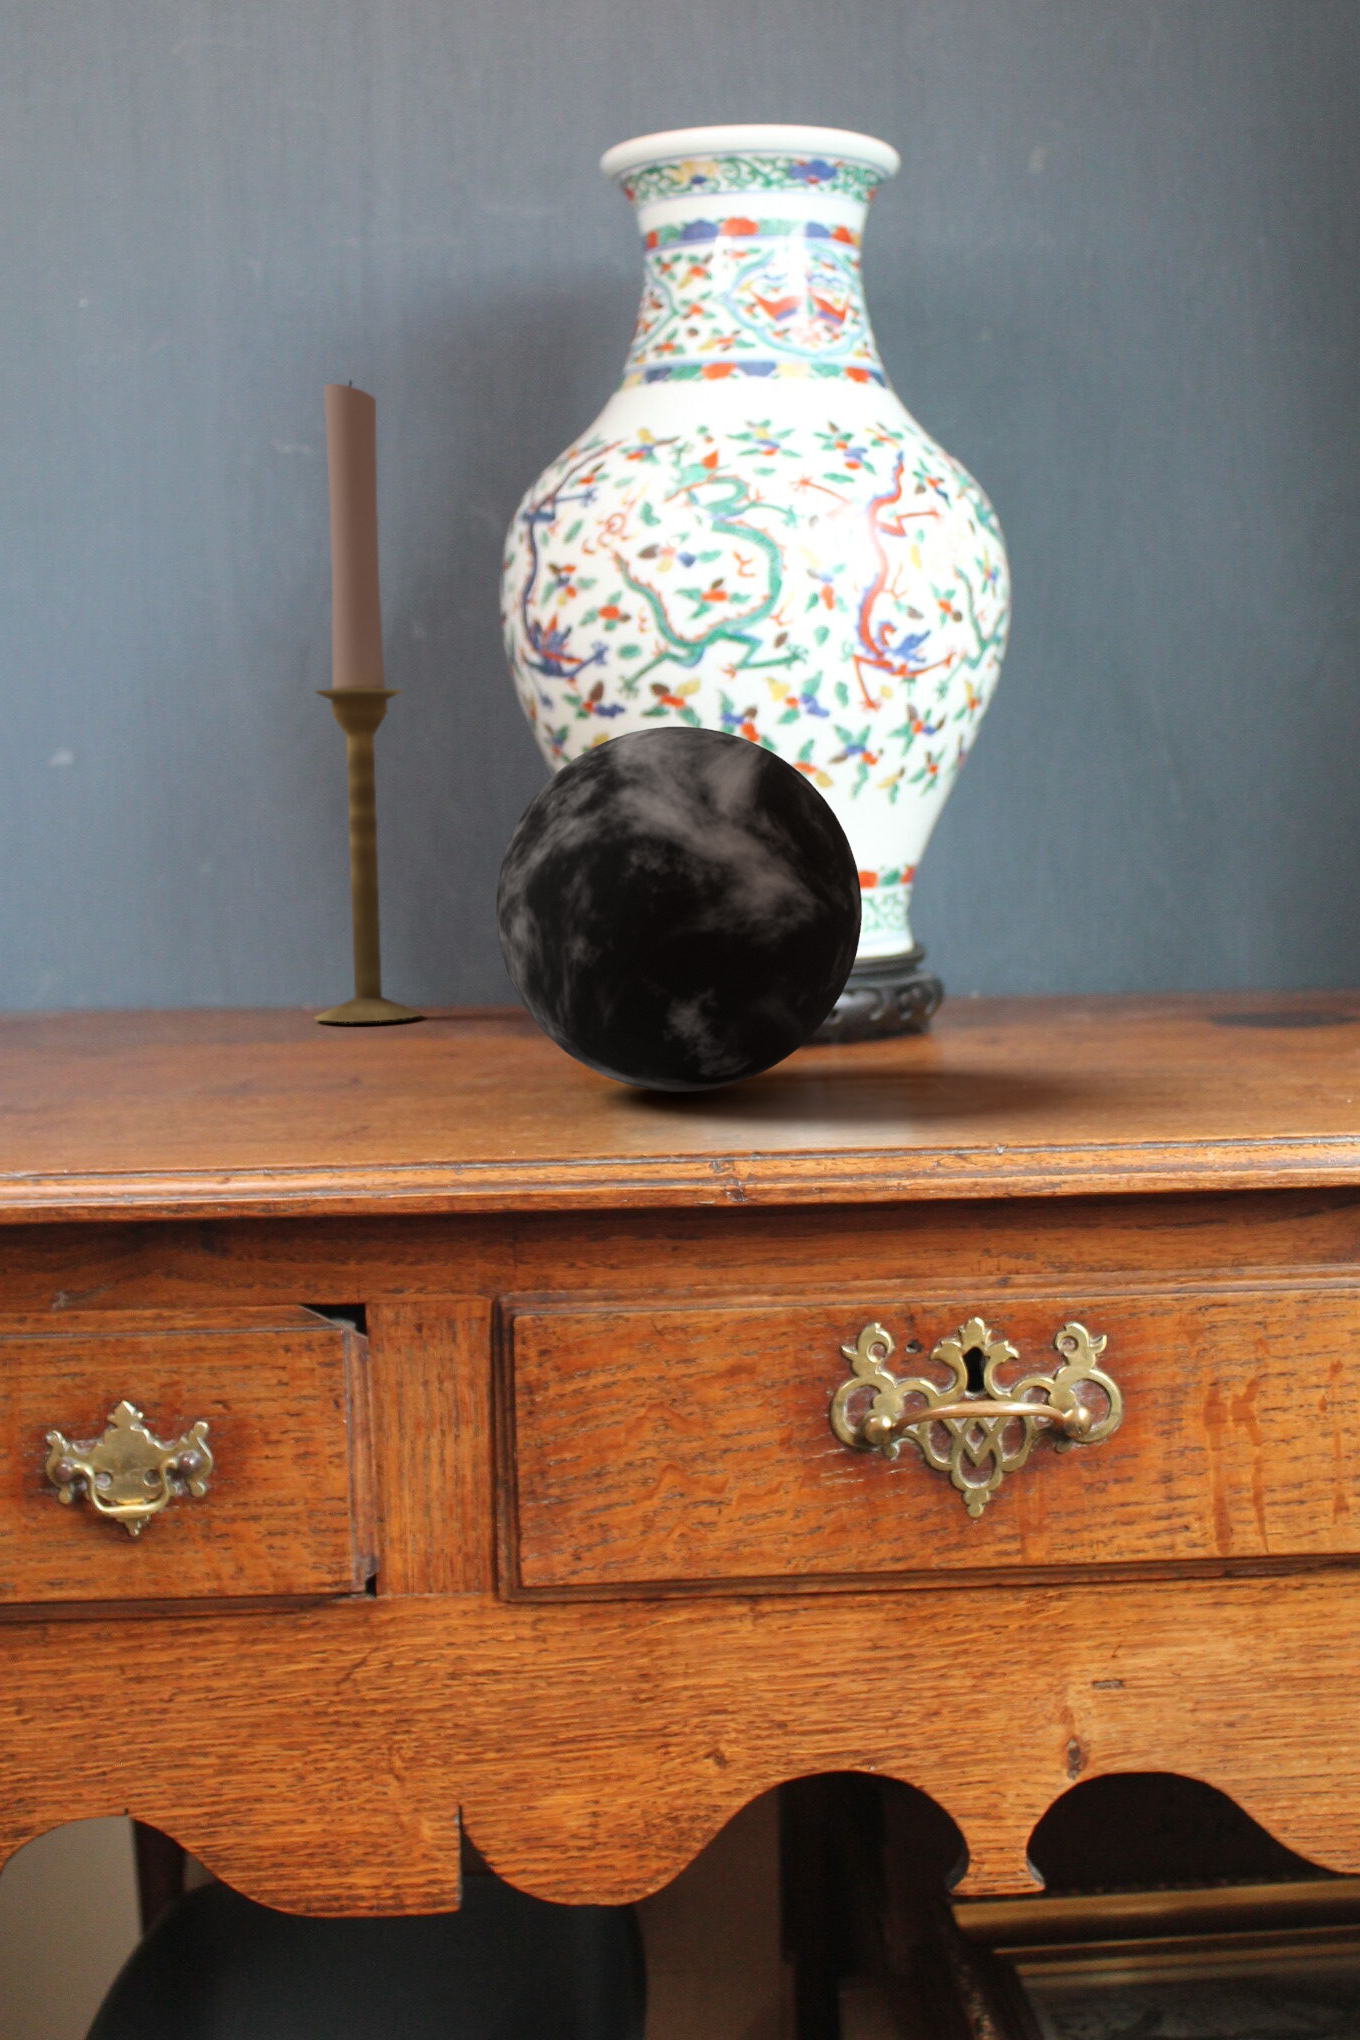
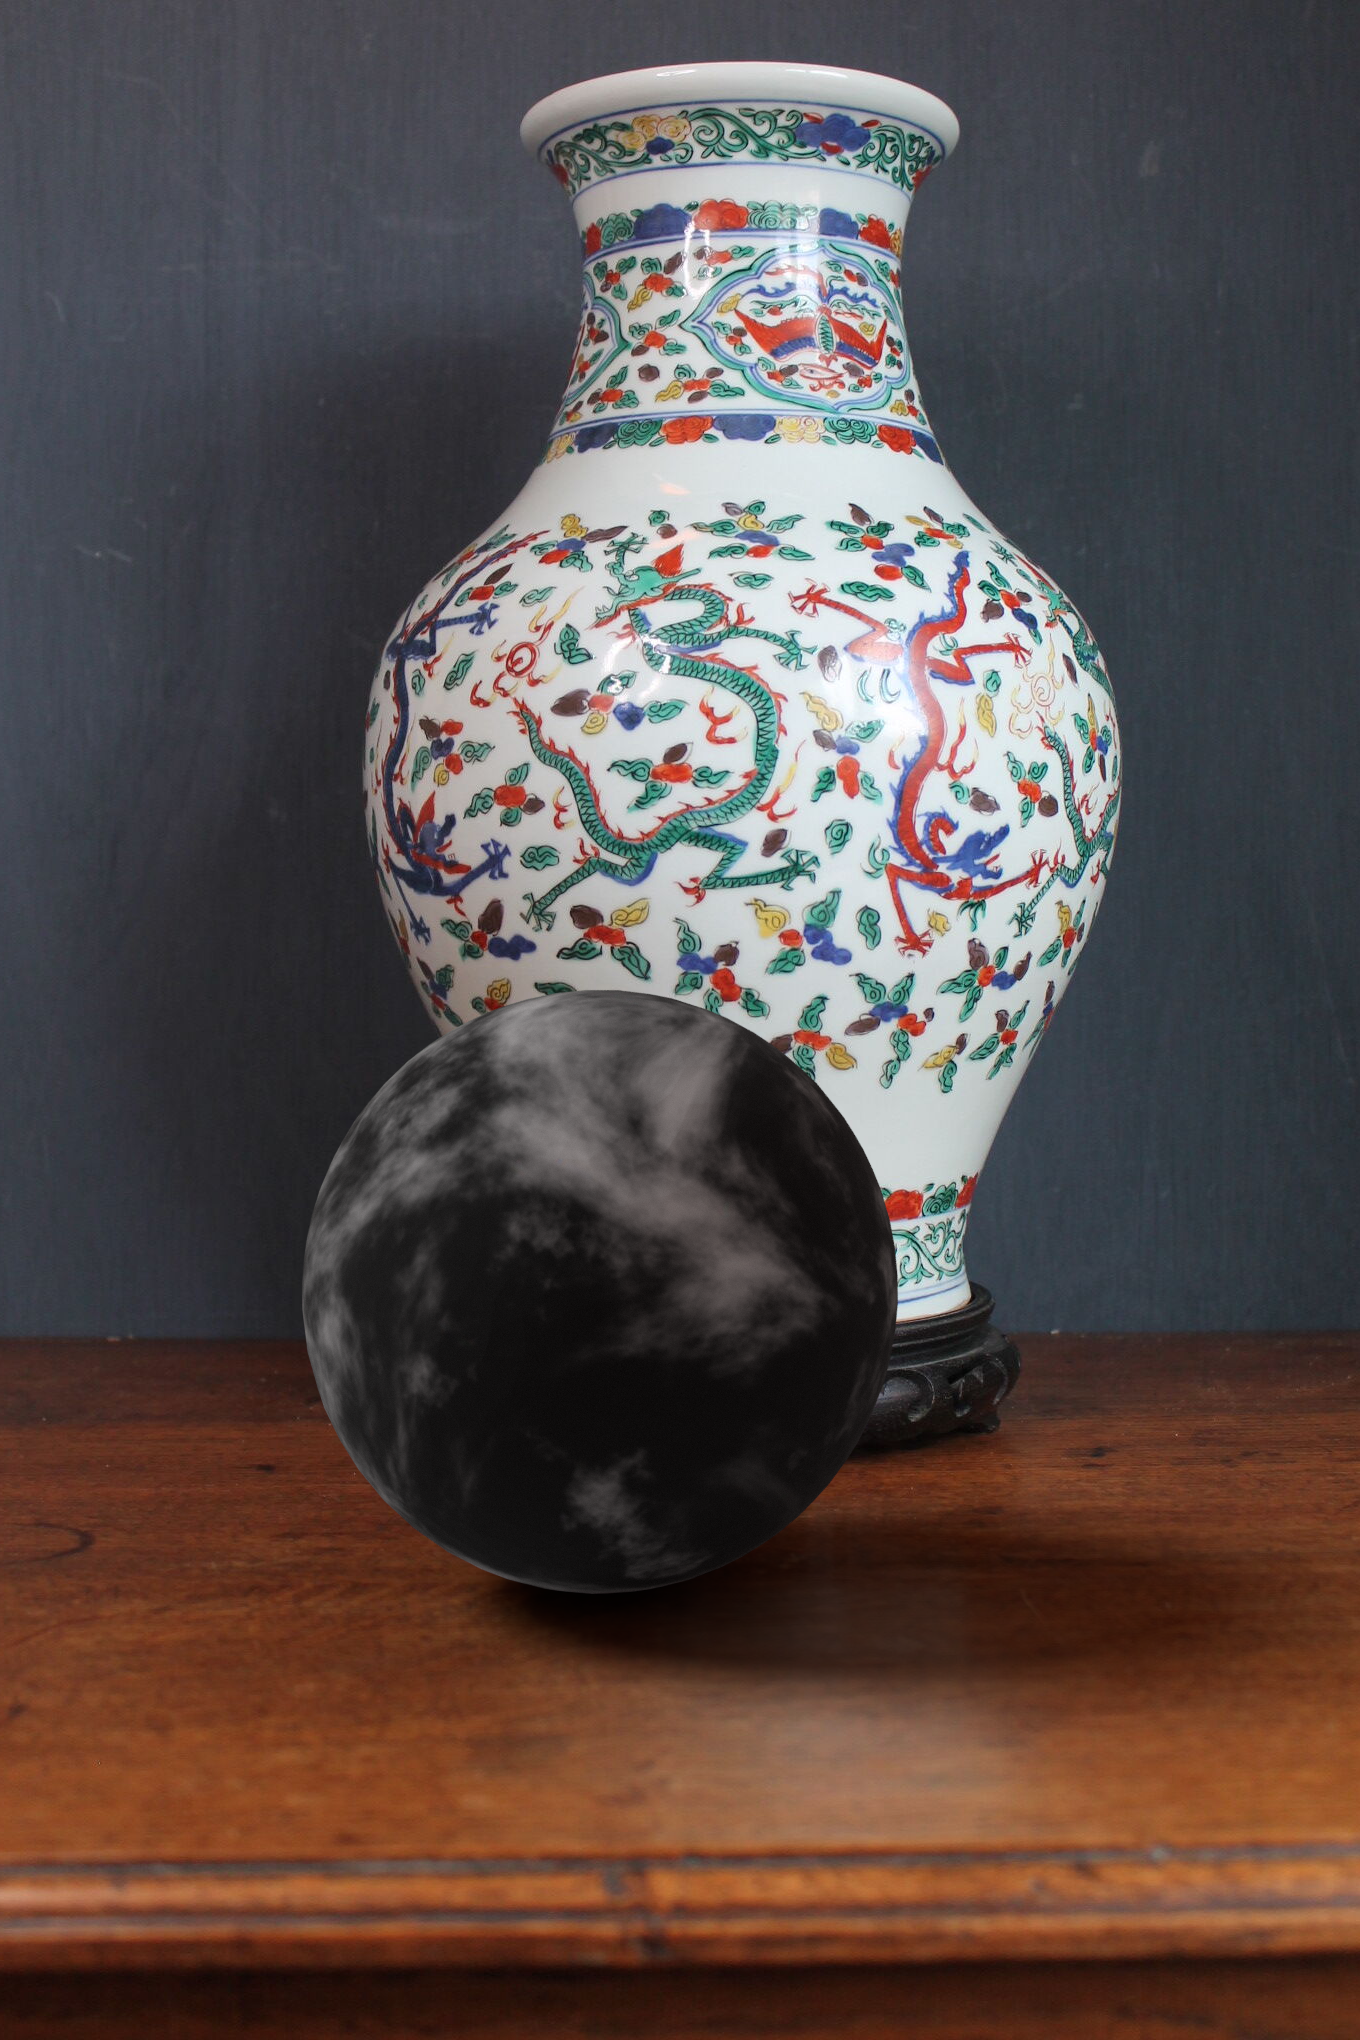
candlestick: present [316,381,422,1022] -> none [88,443,251,1381]

